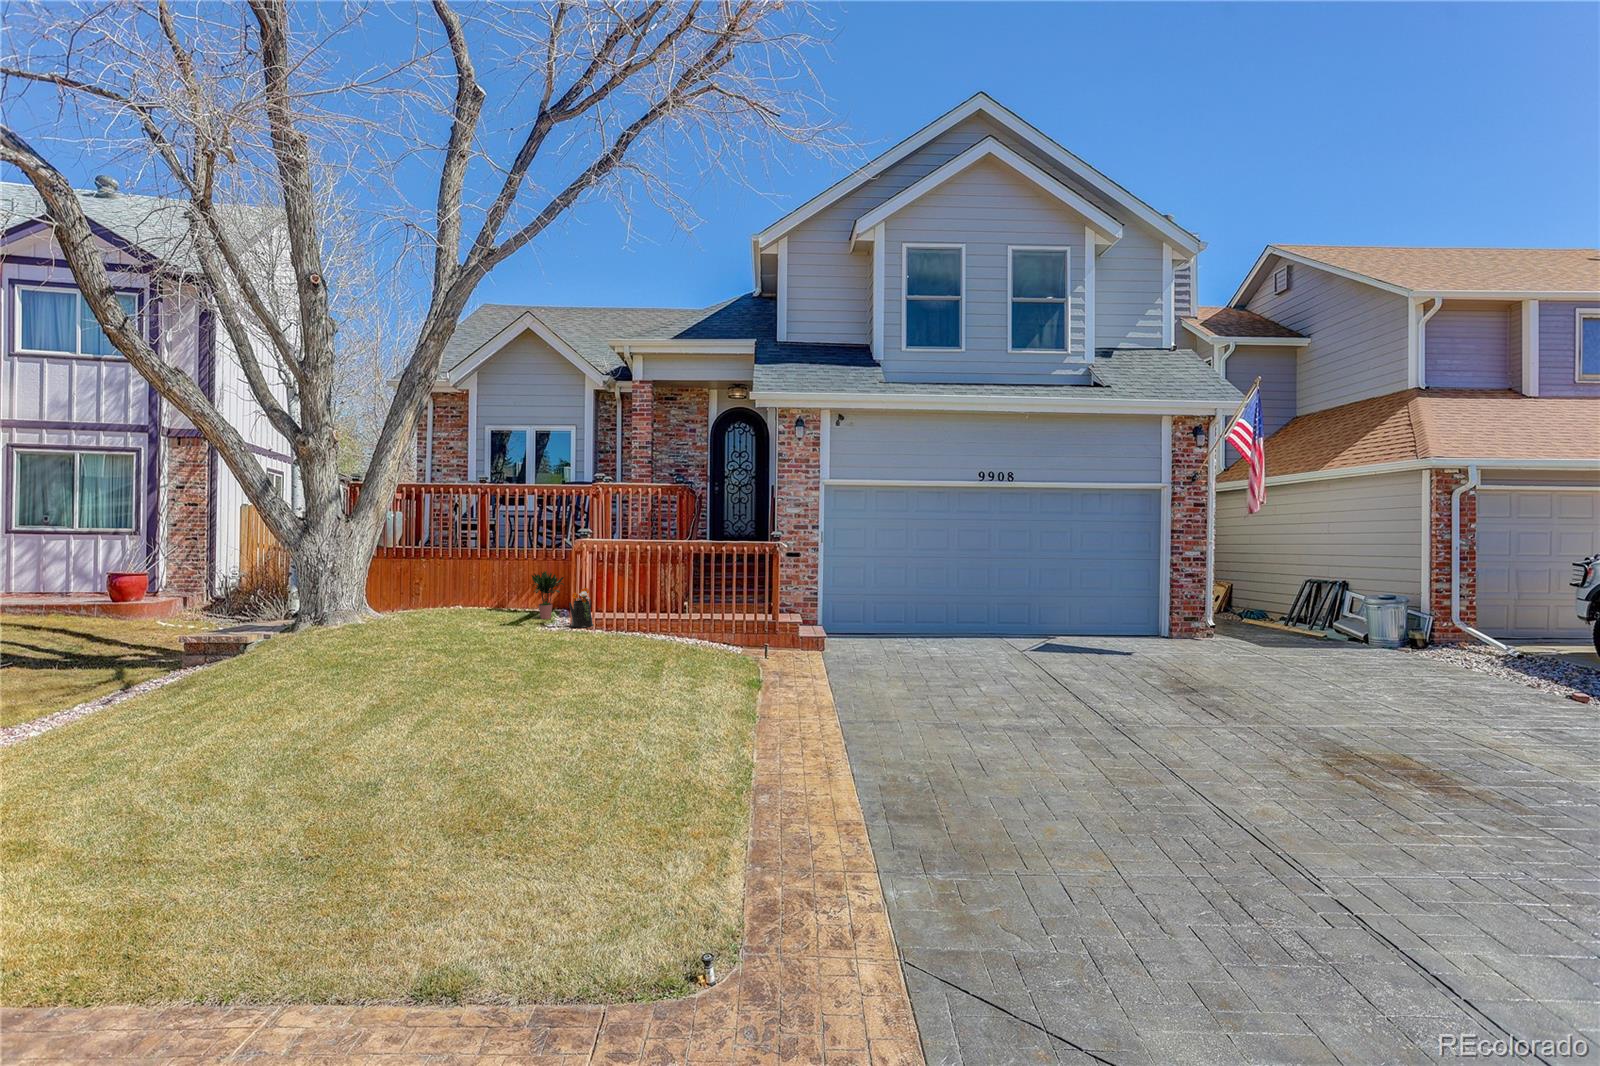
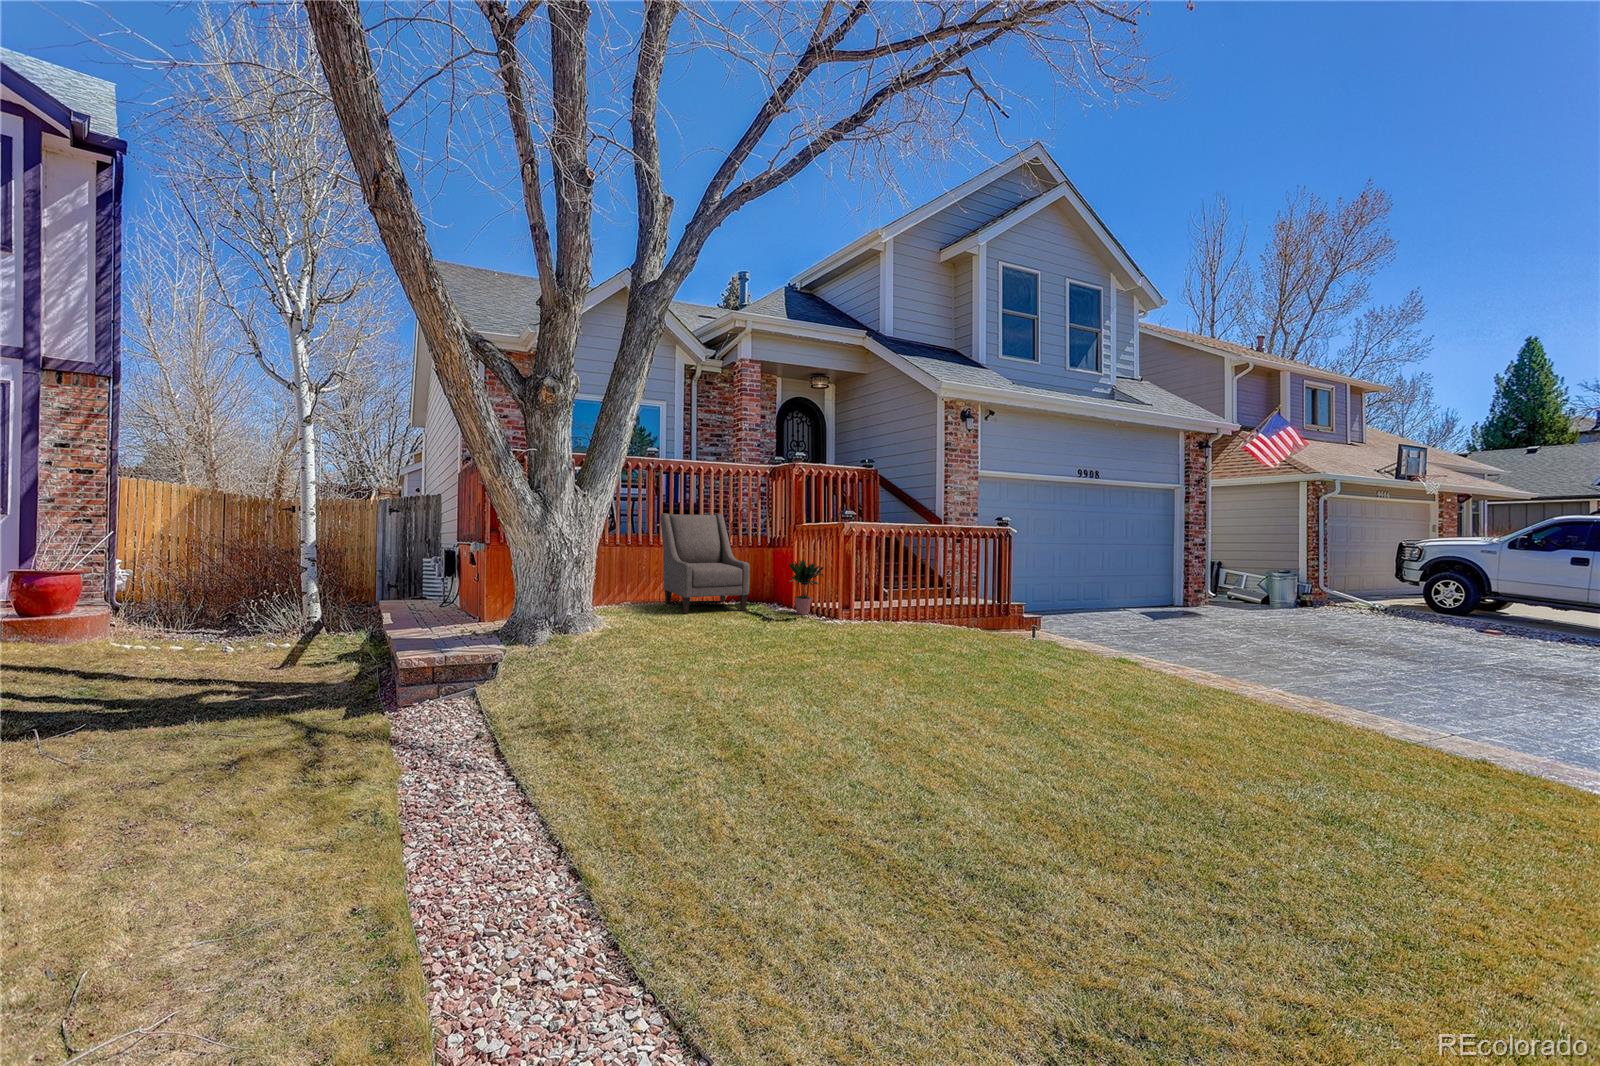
chair: none [455,530,532,612] -> present [660,513,750,613]
watering can: present [569,588,593,628] -> none [858,576,884,621]

